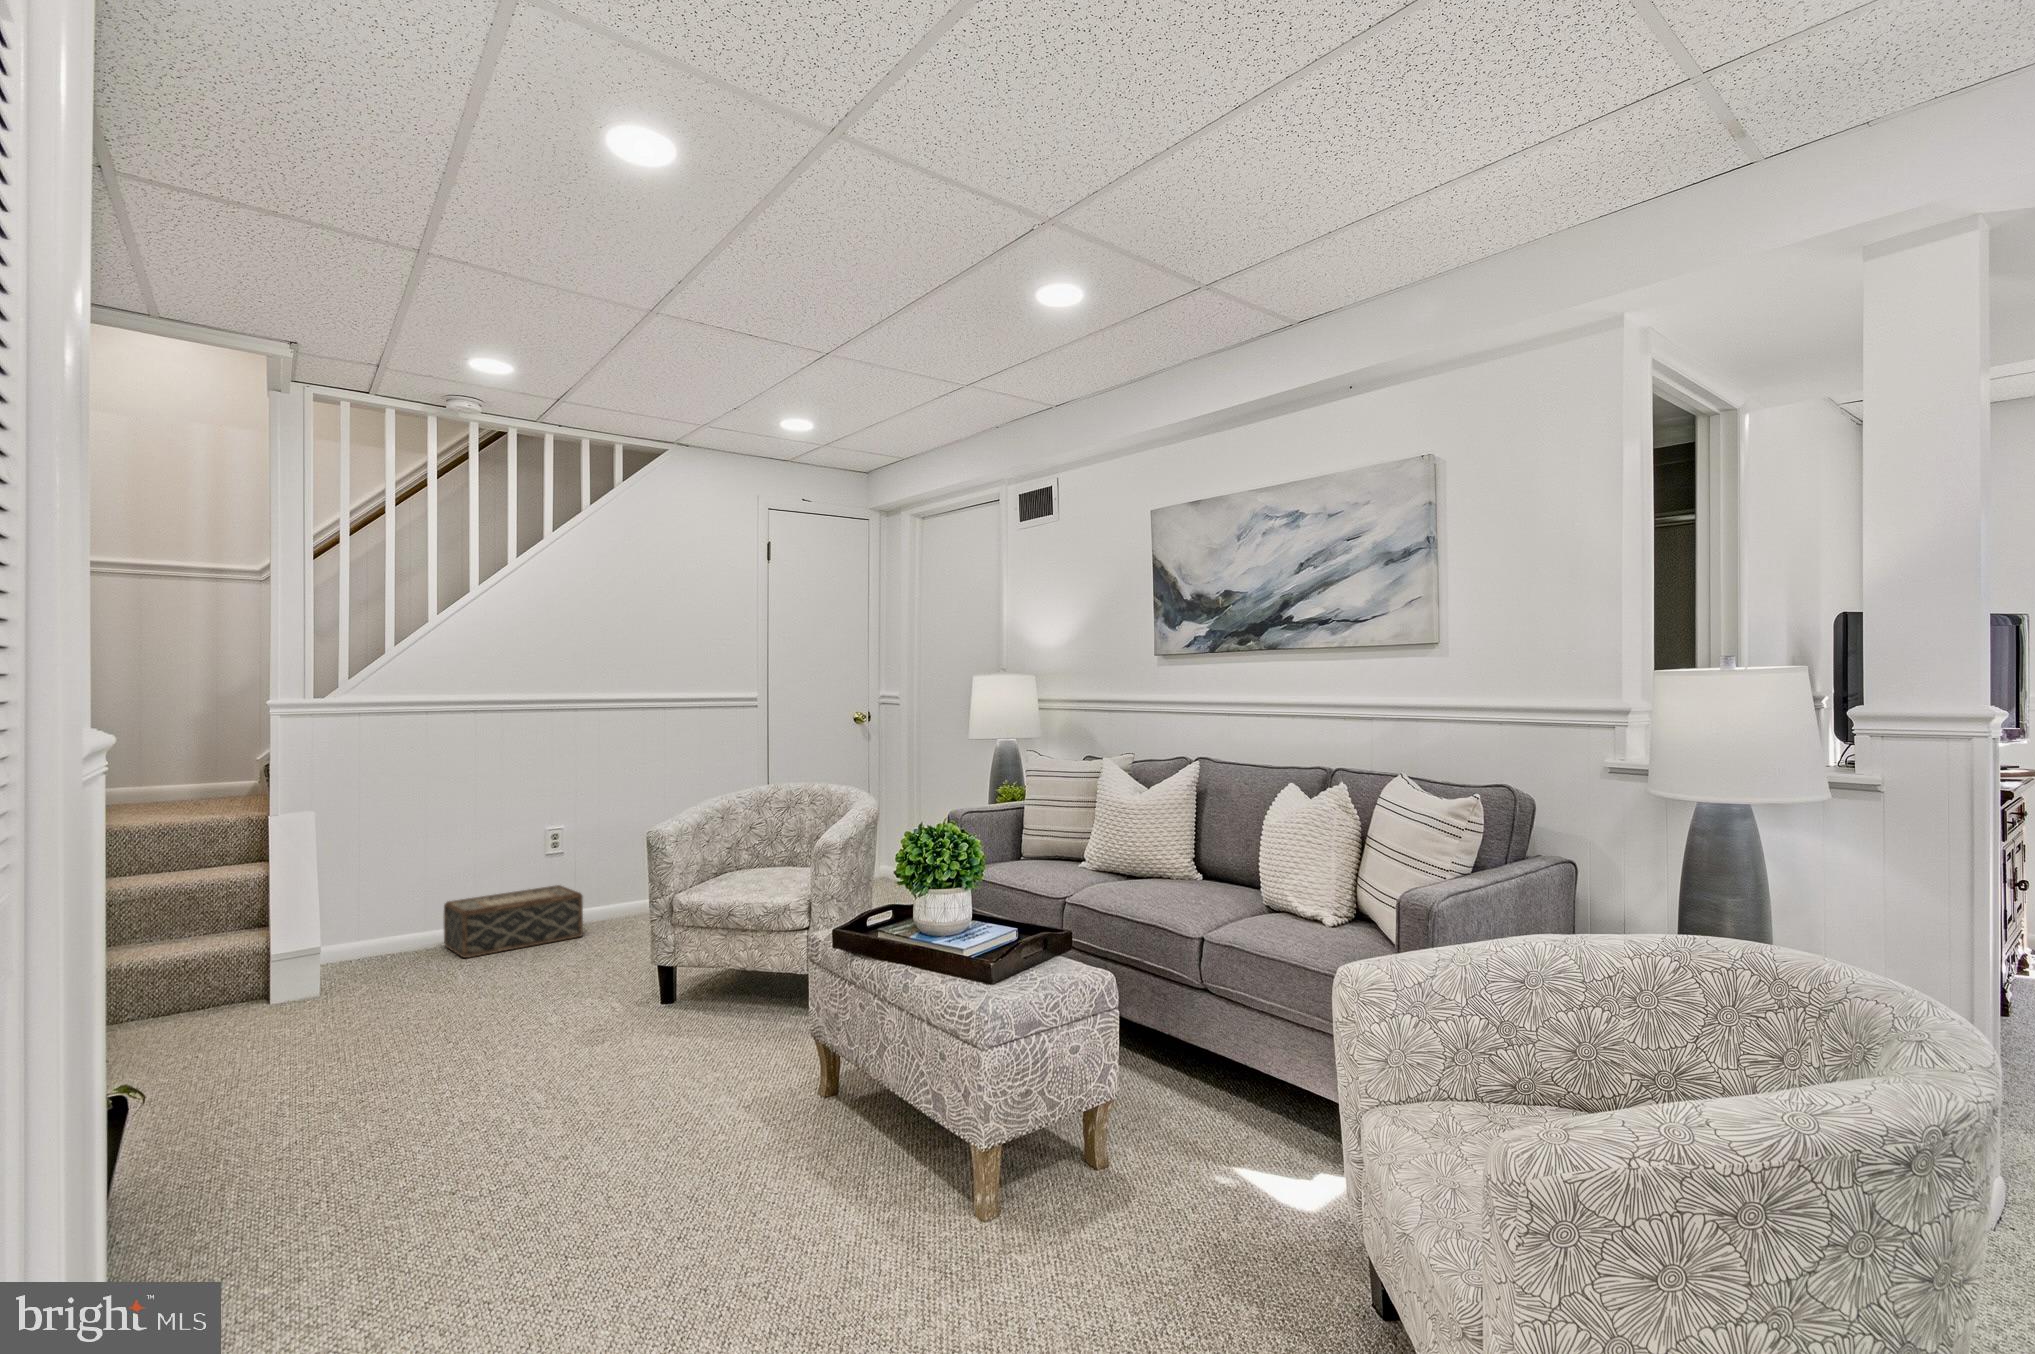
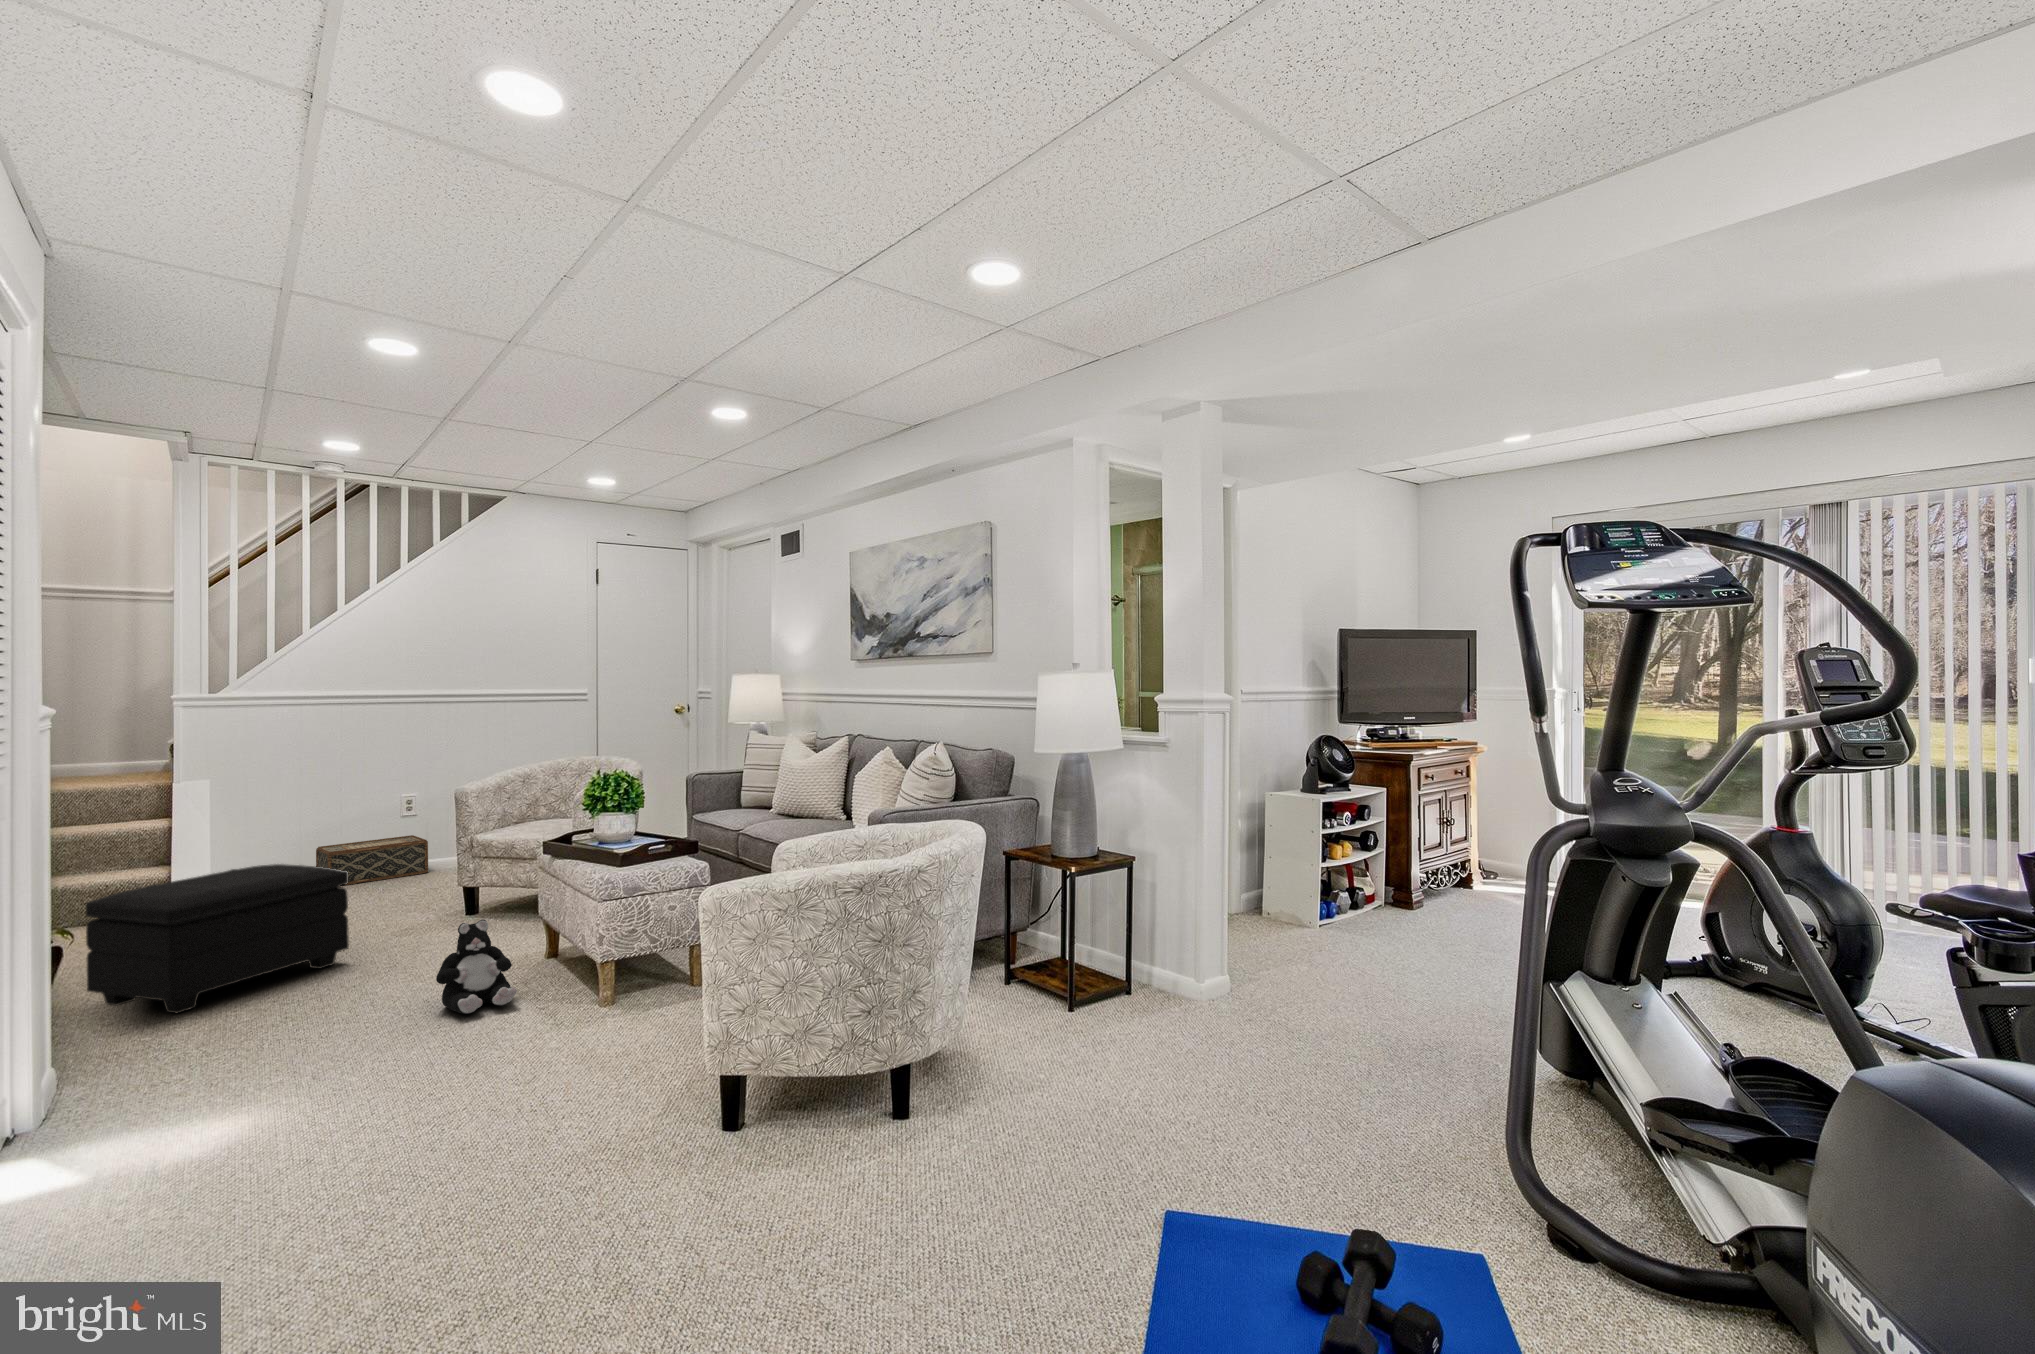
footstool: none [168,951,539,1215] -> present [86,864,349,1013]
plush toy: none [720,1066,848,1239] -> present [436,920,517,1014]

